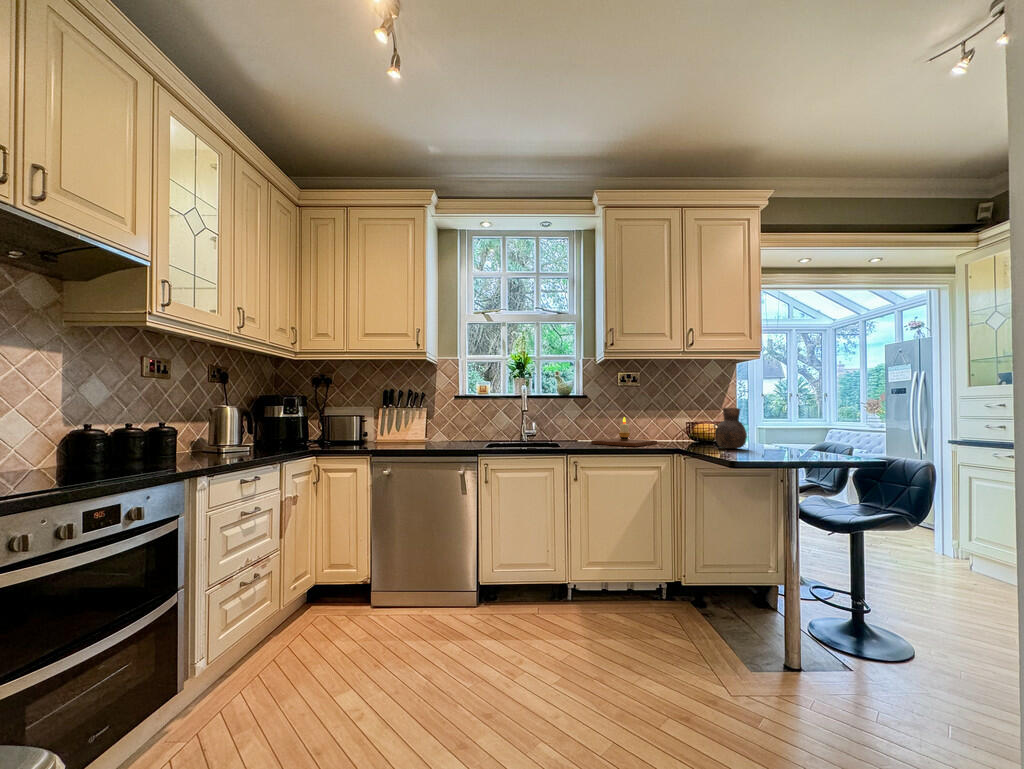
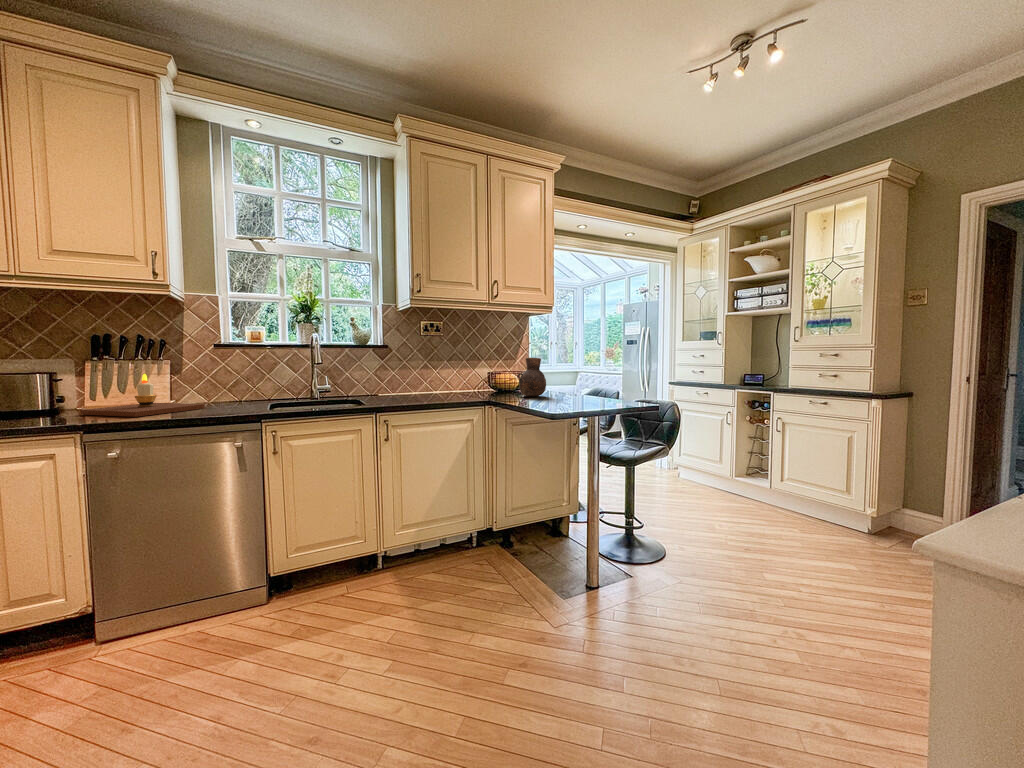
candle: present [591,417,657,446] -> present [81,374,205,417]

